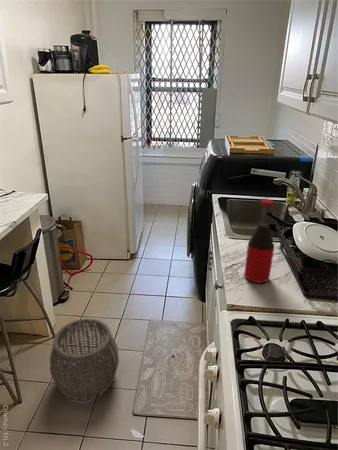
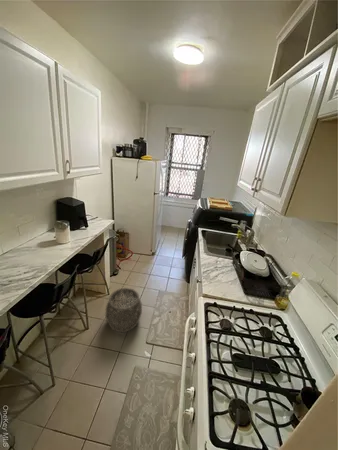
bottle: present [244,199,274,283] -> none [213,241,232,284]

